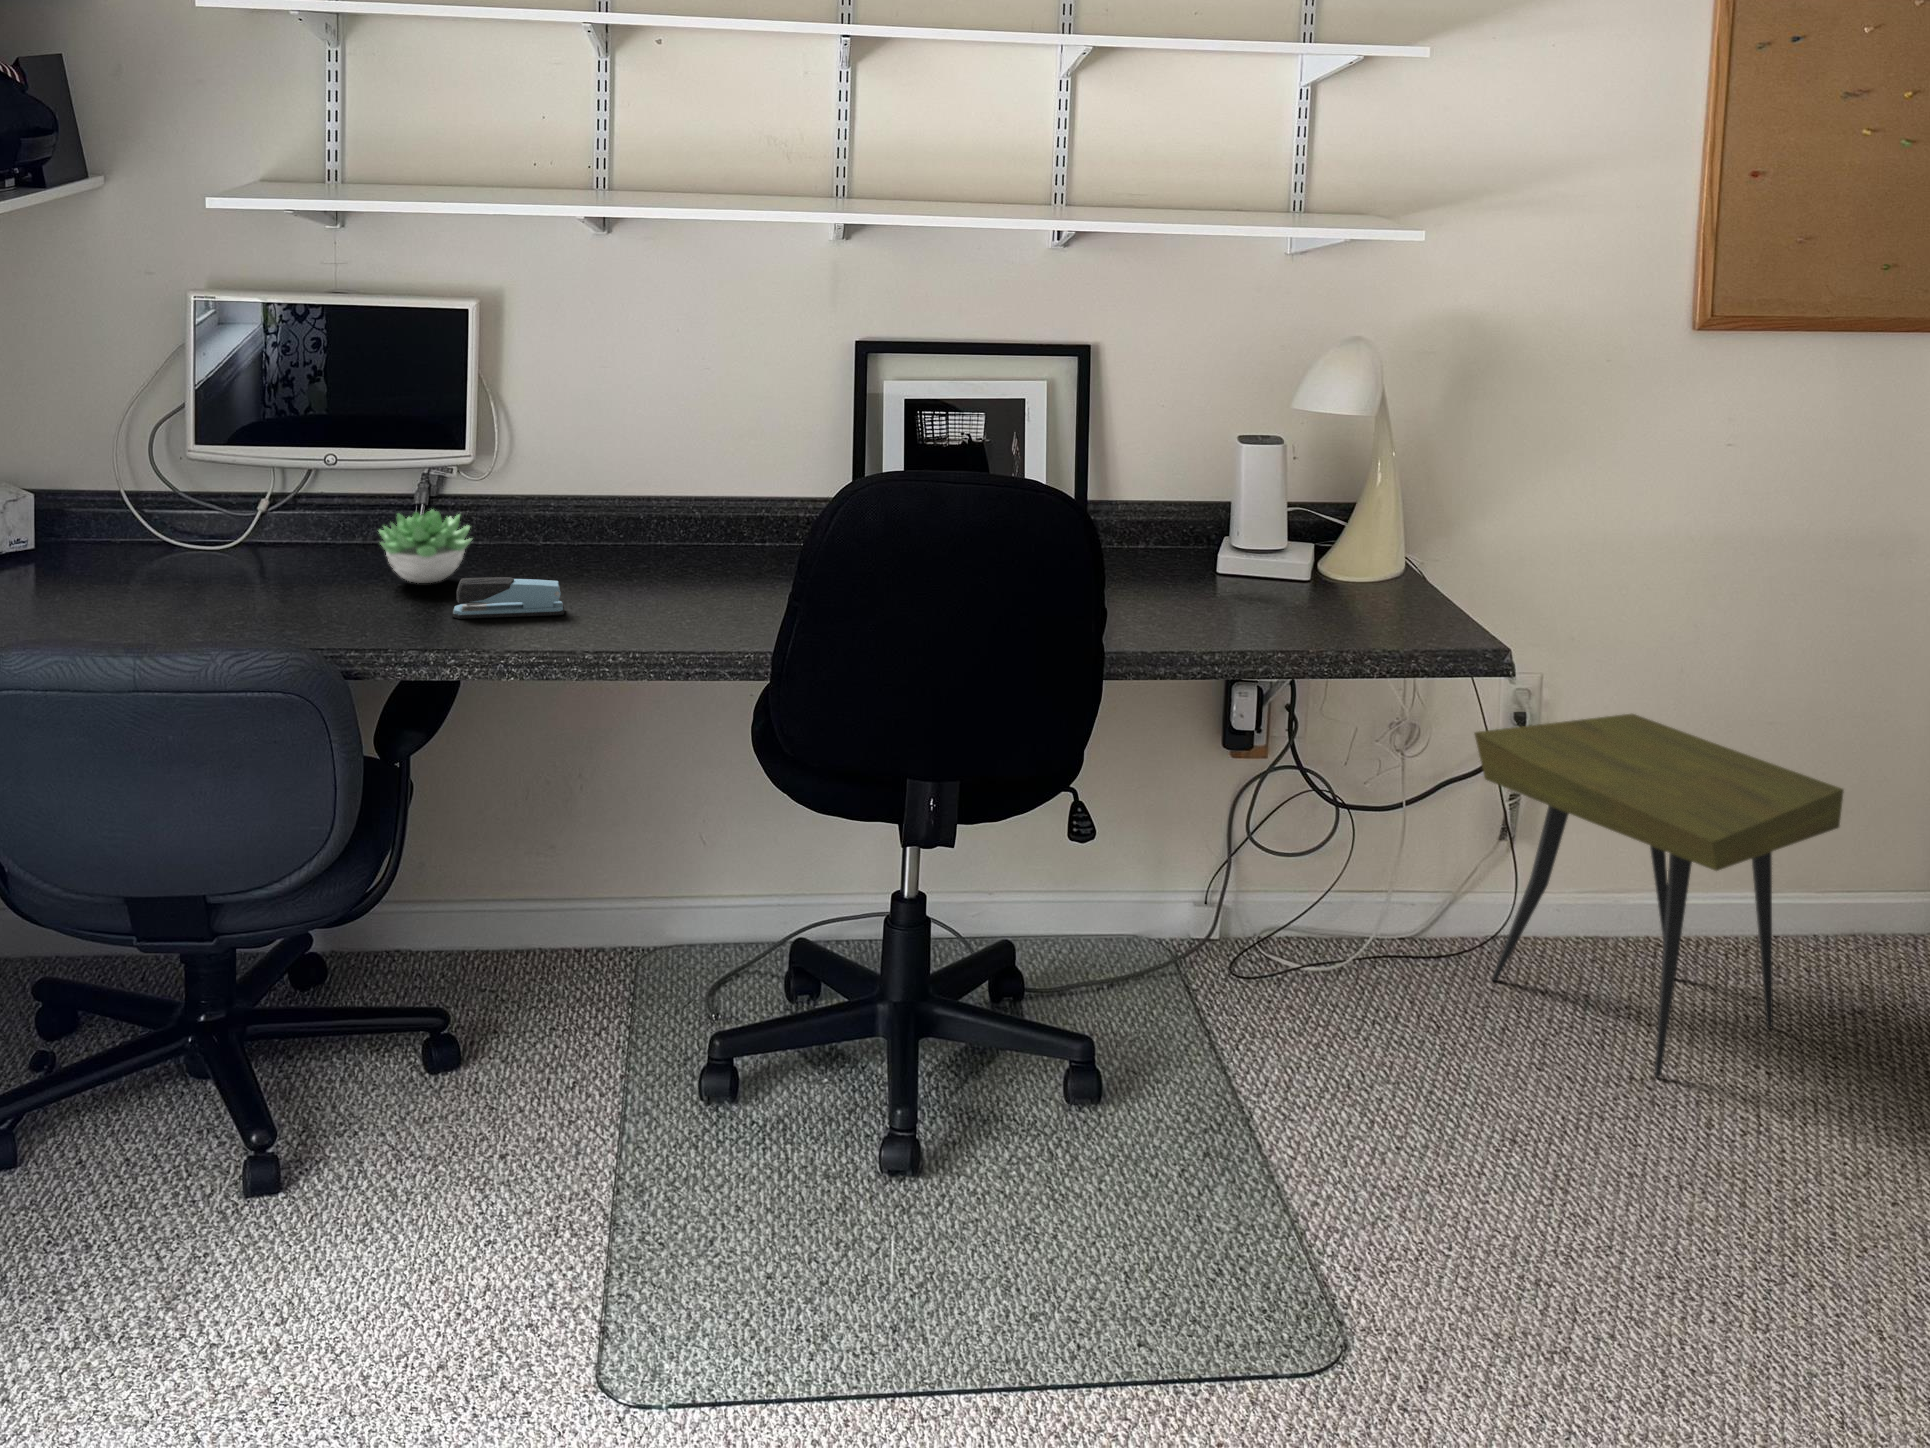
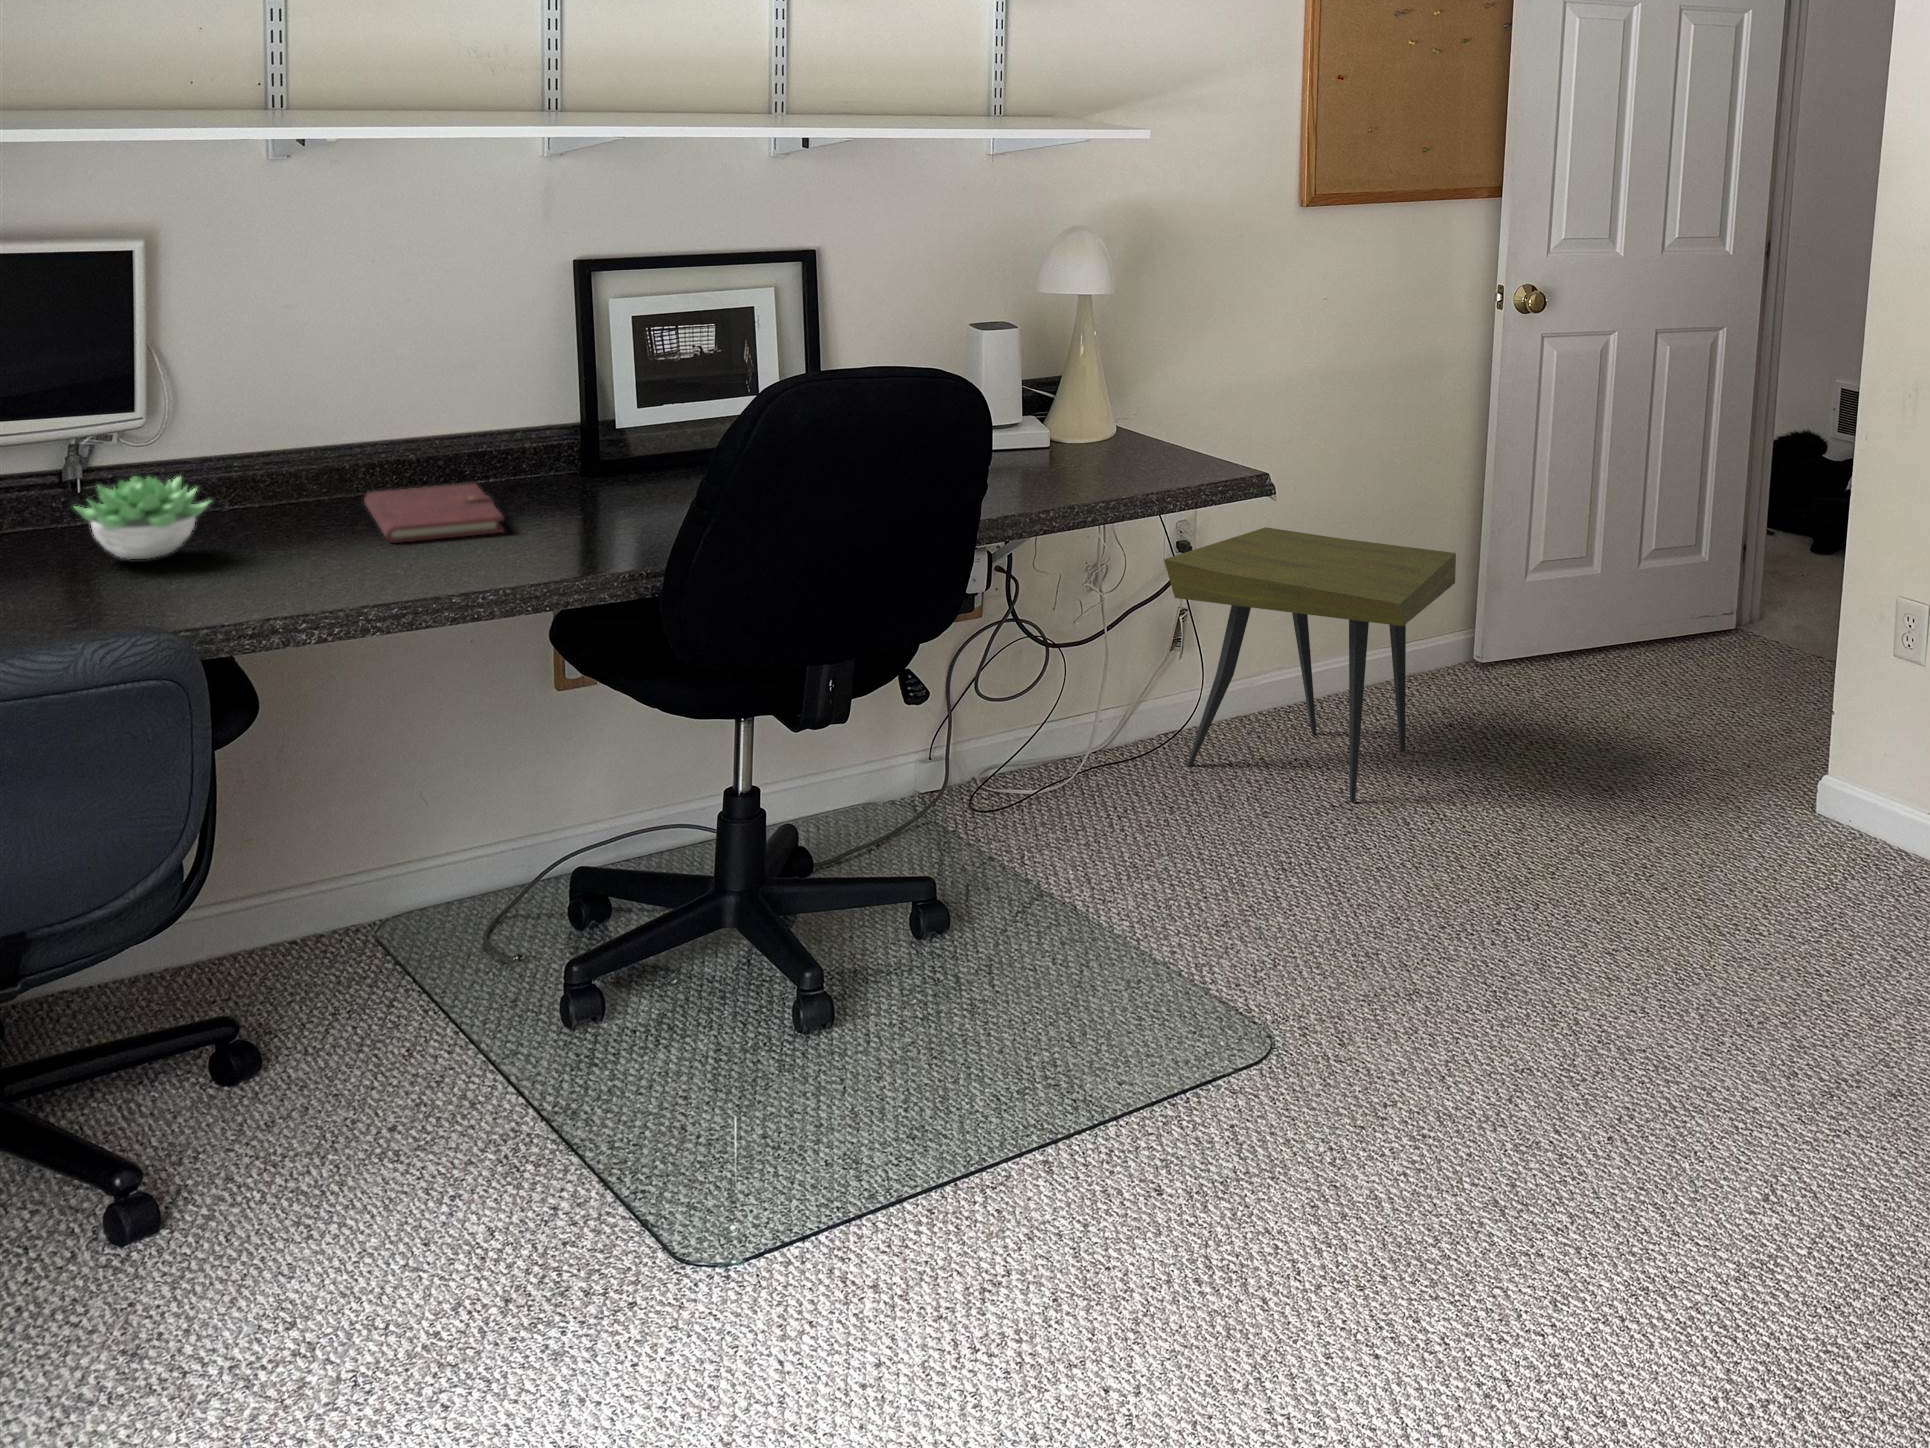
notebook: none [603,547,726,601] -> present [364,483,504,543]
stapler: present [452,577,564,619] -> none [235,529,372,584]

